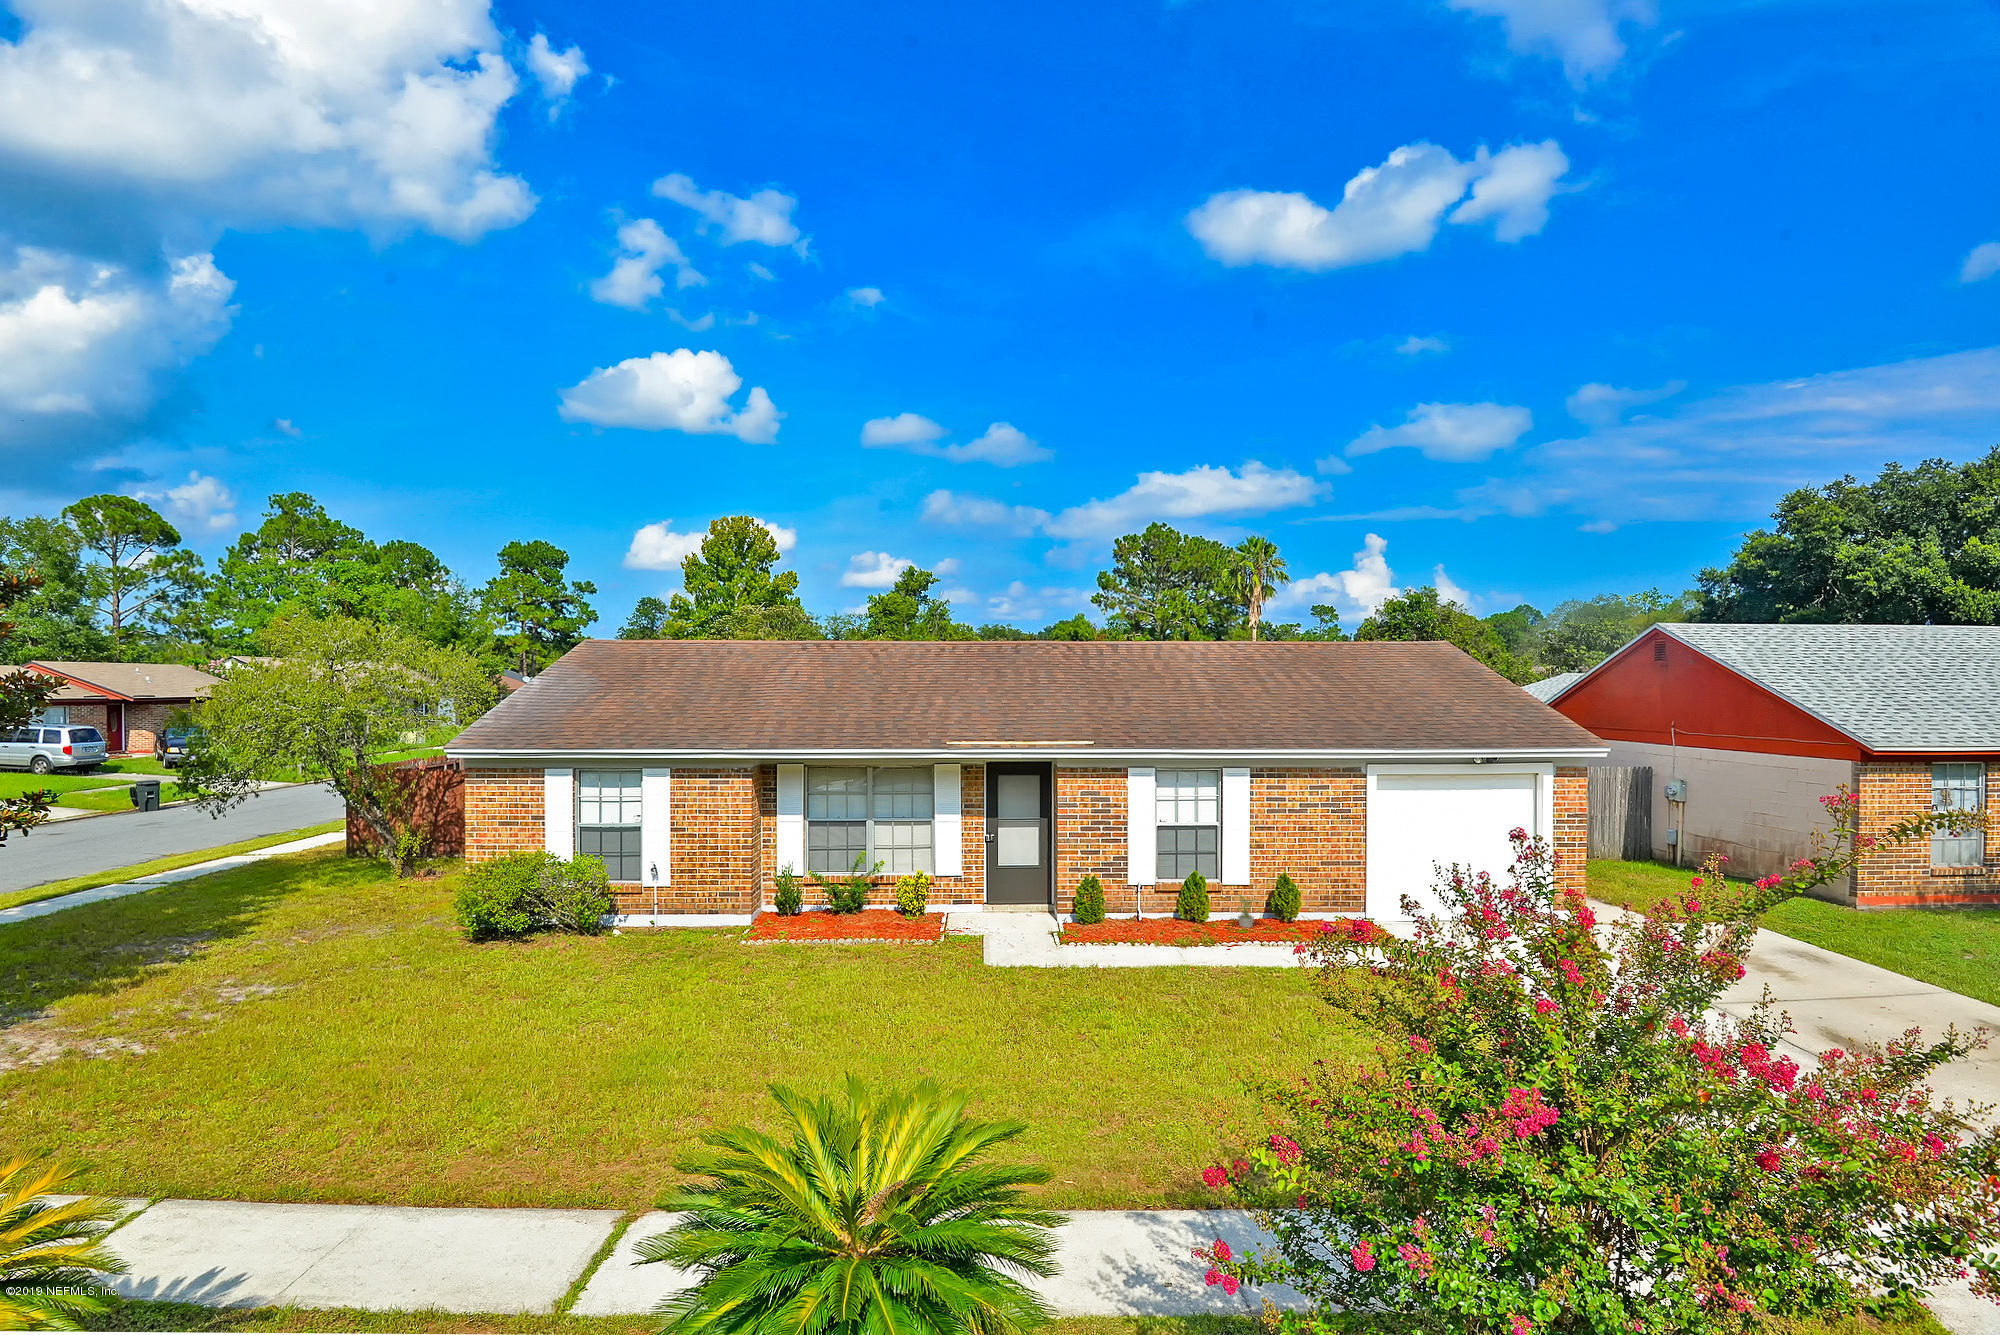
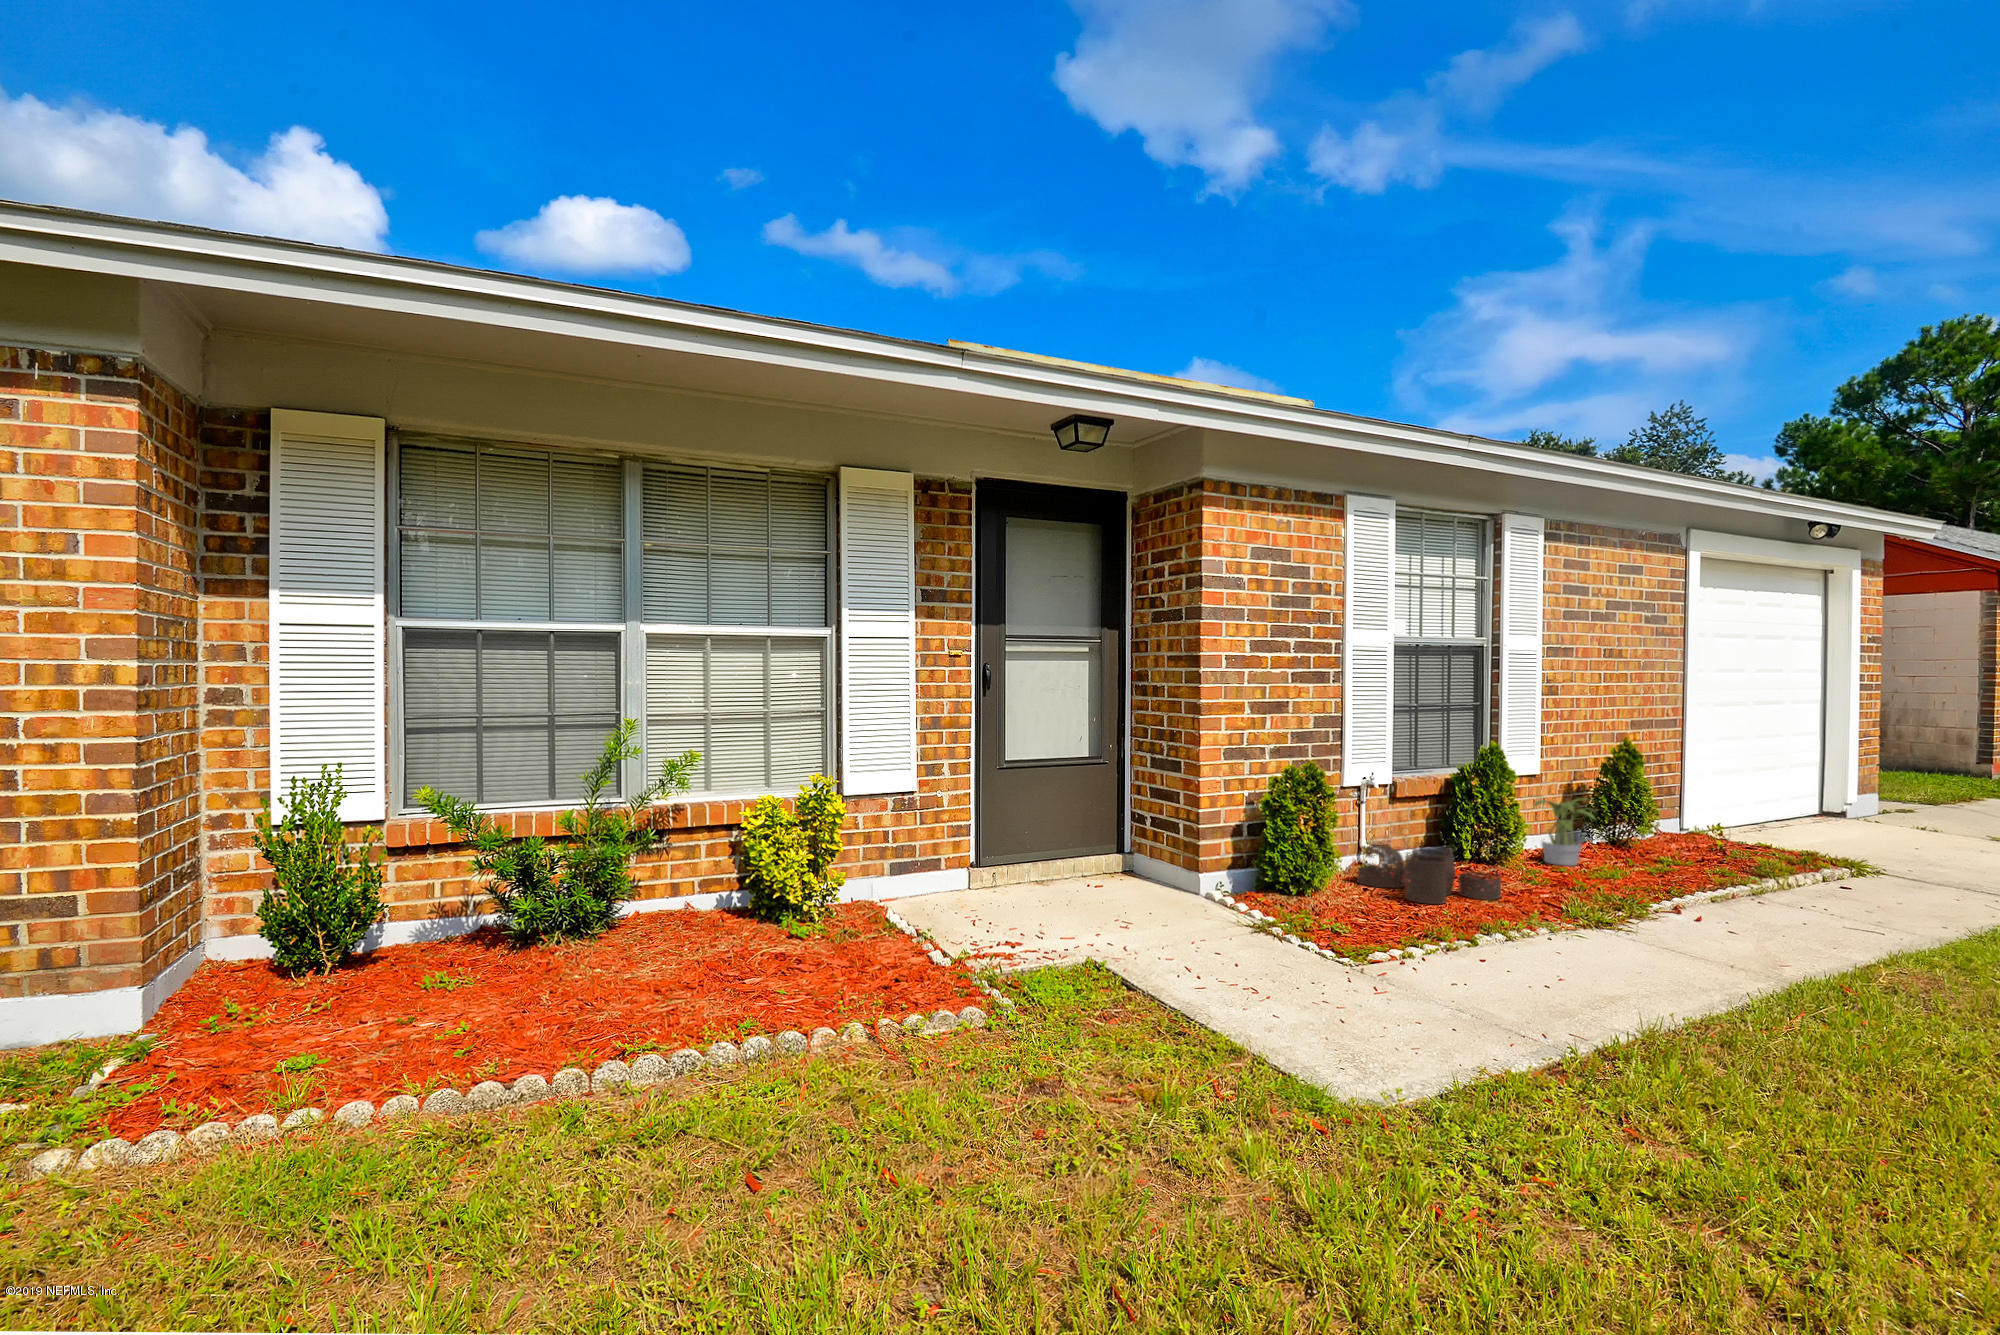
woven basket: none [1127,908,1170,935] -> present [1357,842,1501,904]

